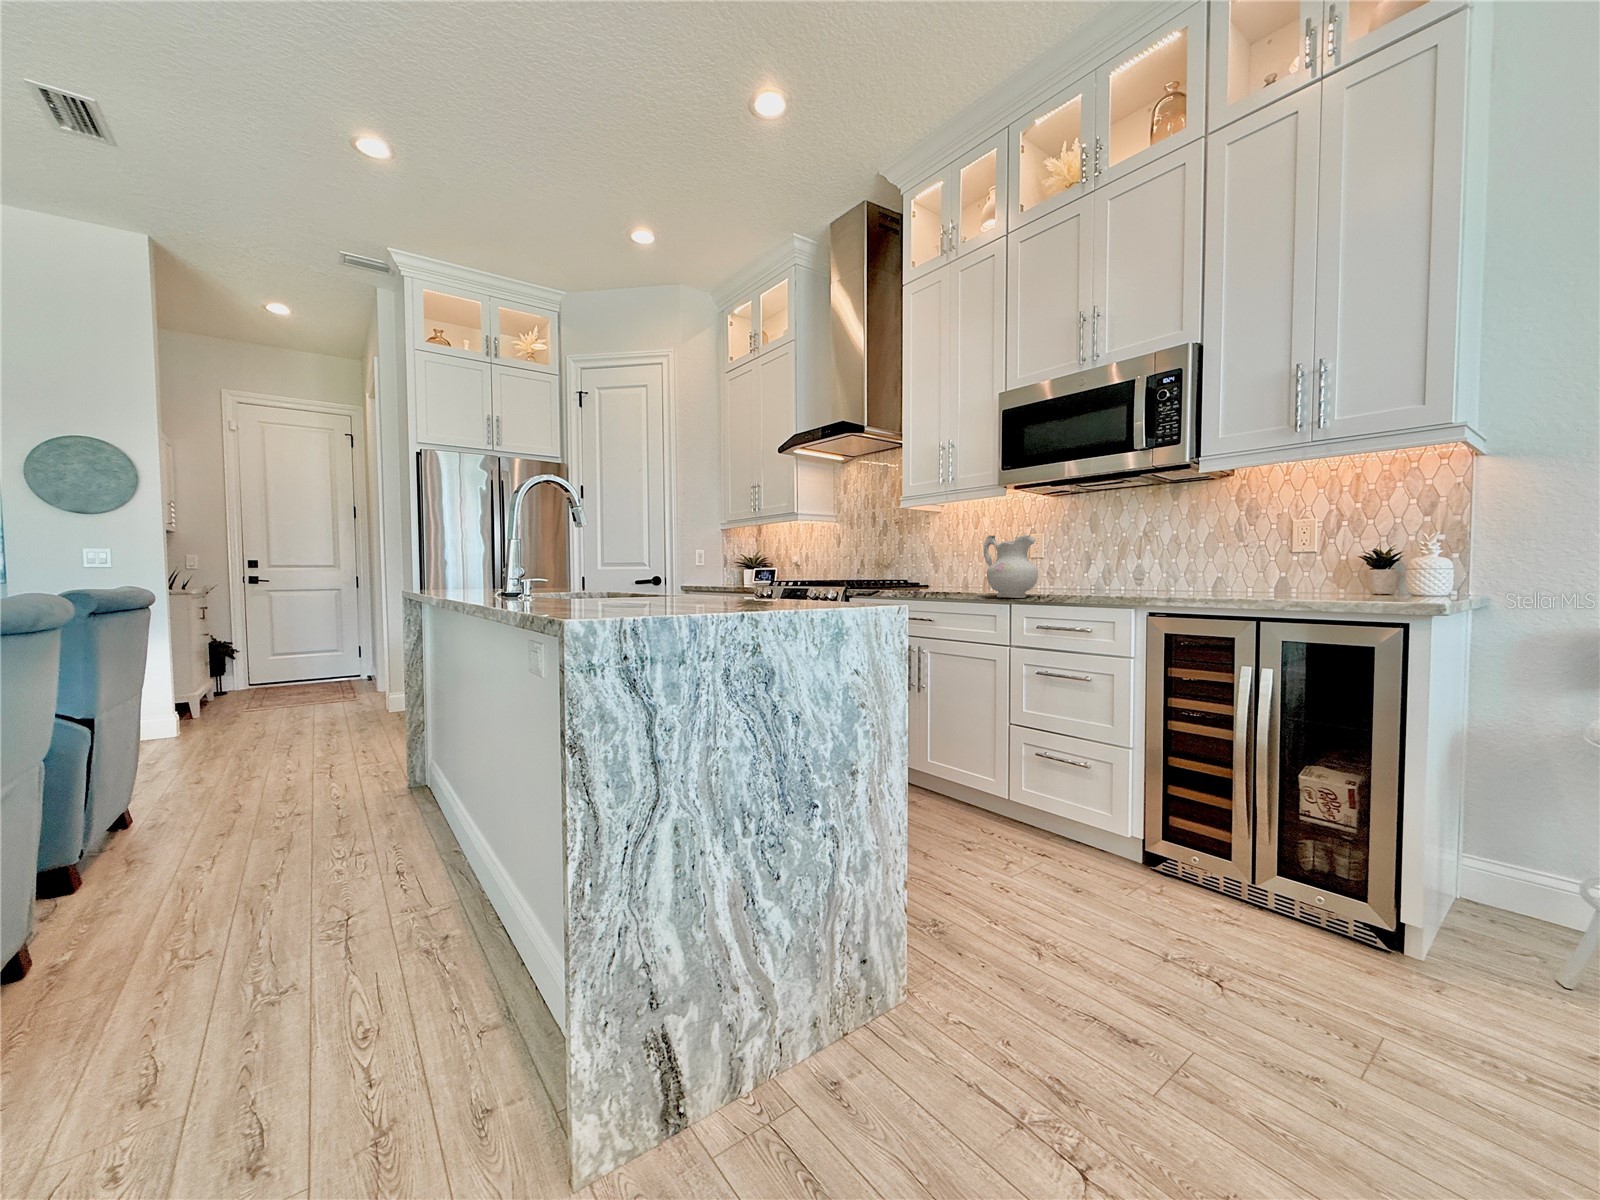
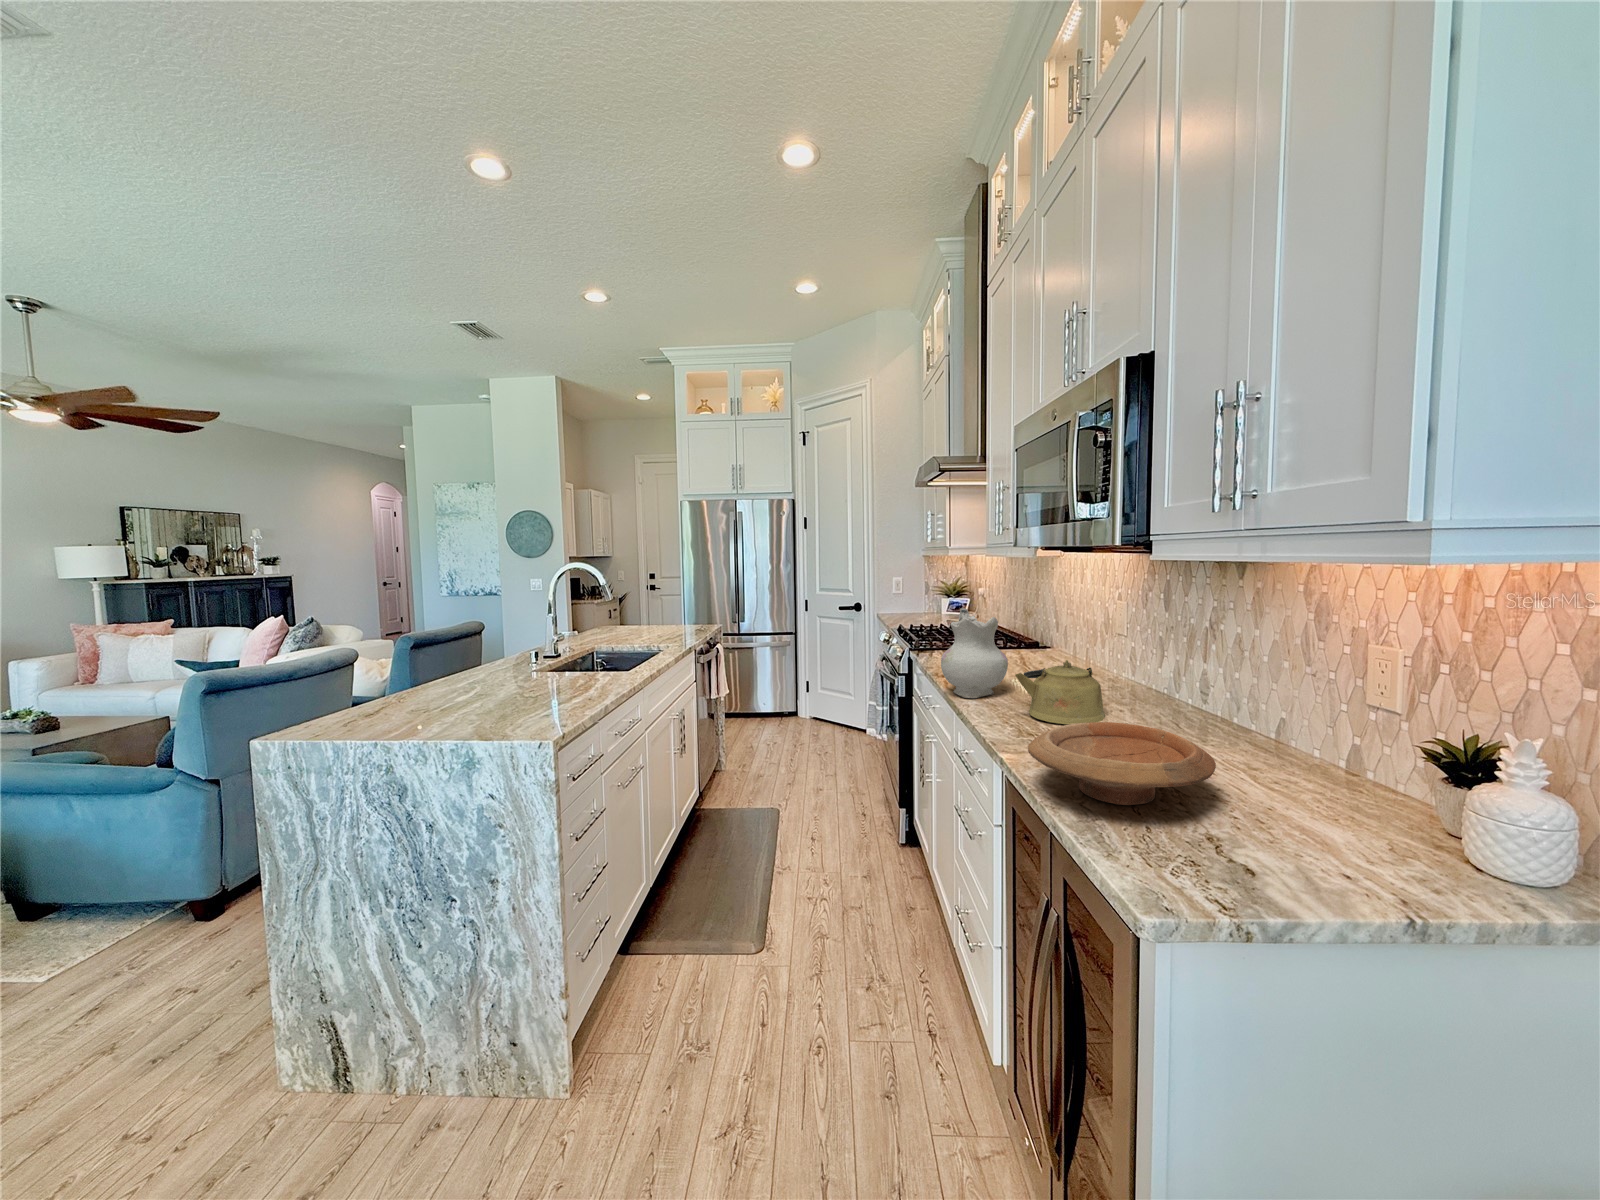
kettle: none [1071,558,1131,596] -> present [1015,660,1105,724]
wooden bowl: none [1190,569,1308,601] -> present [1028,722,1216,805]

